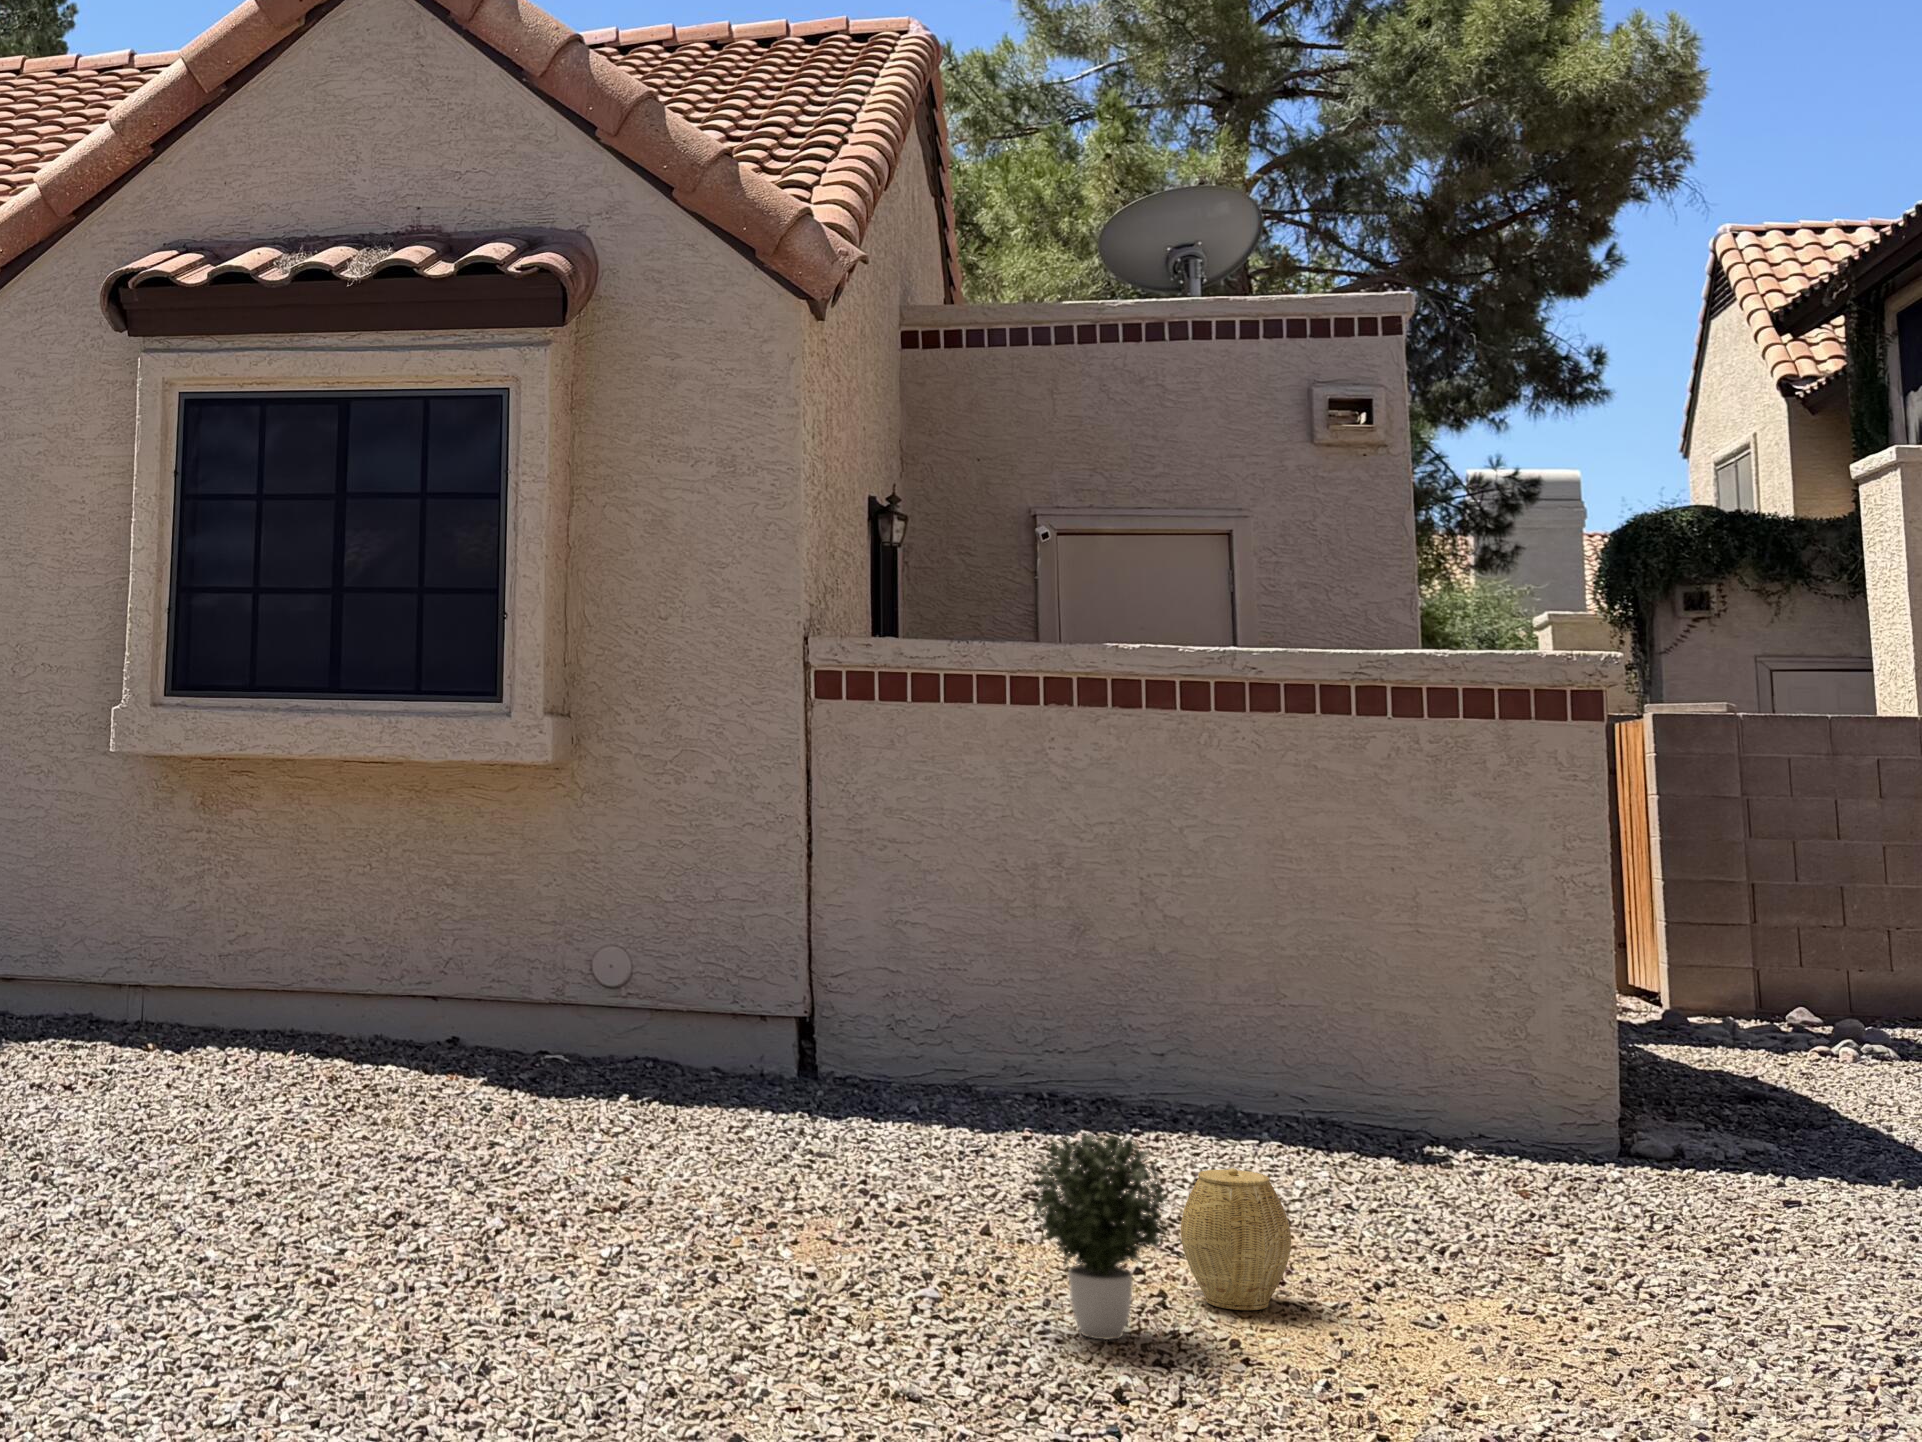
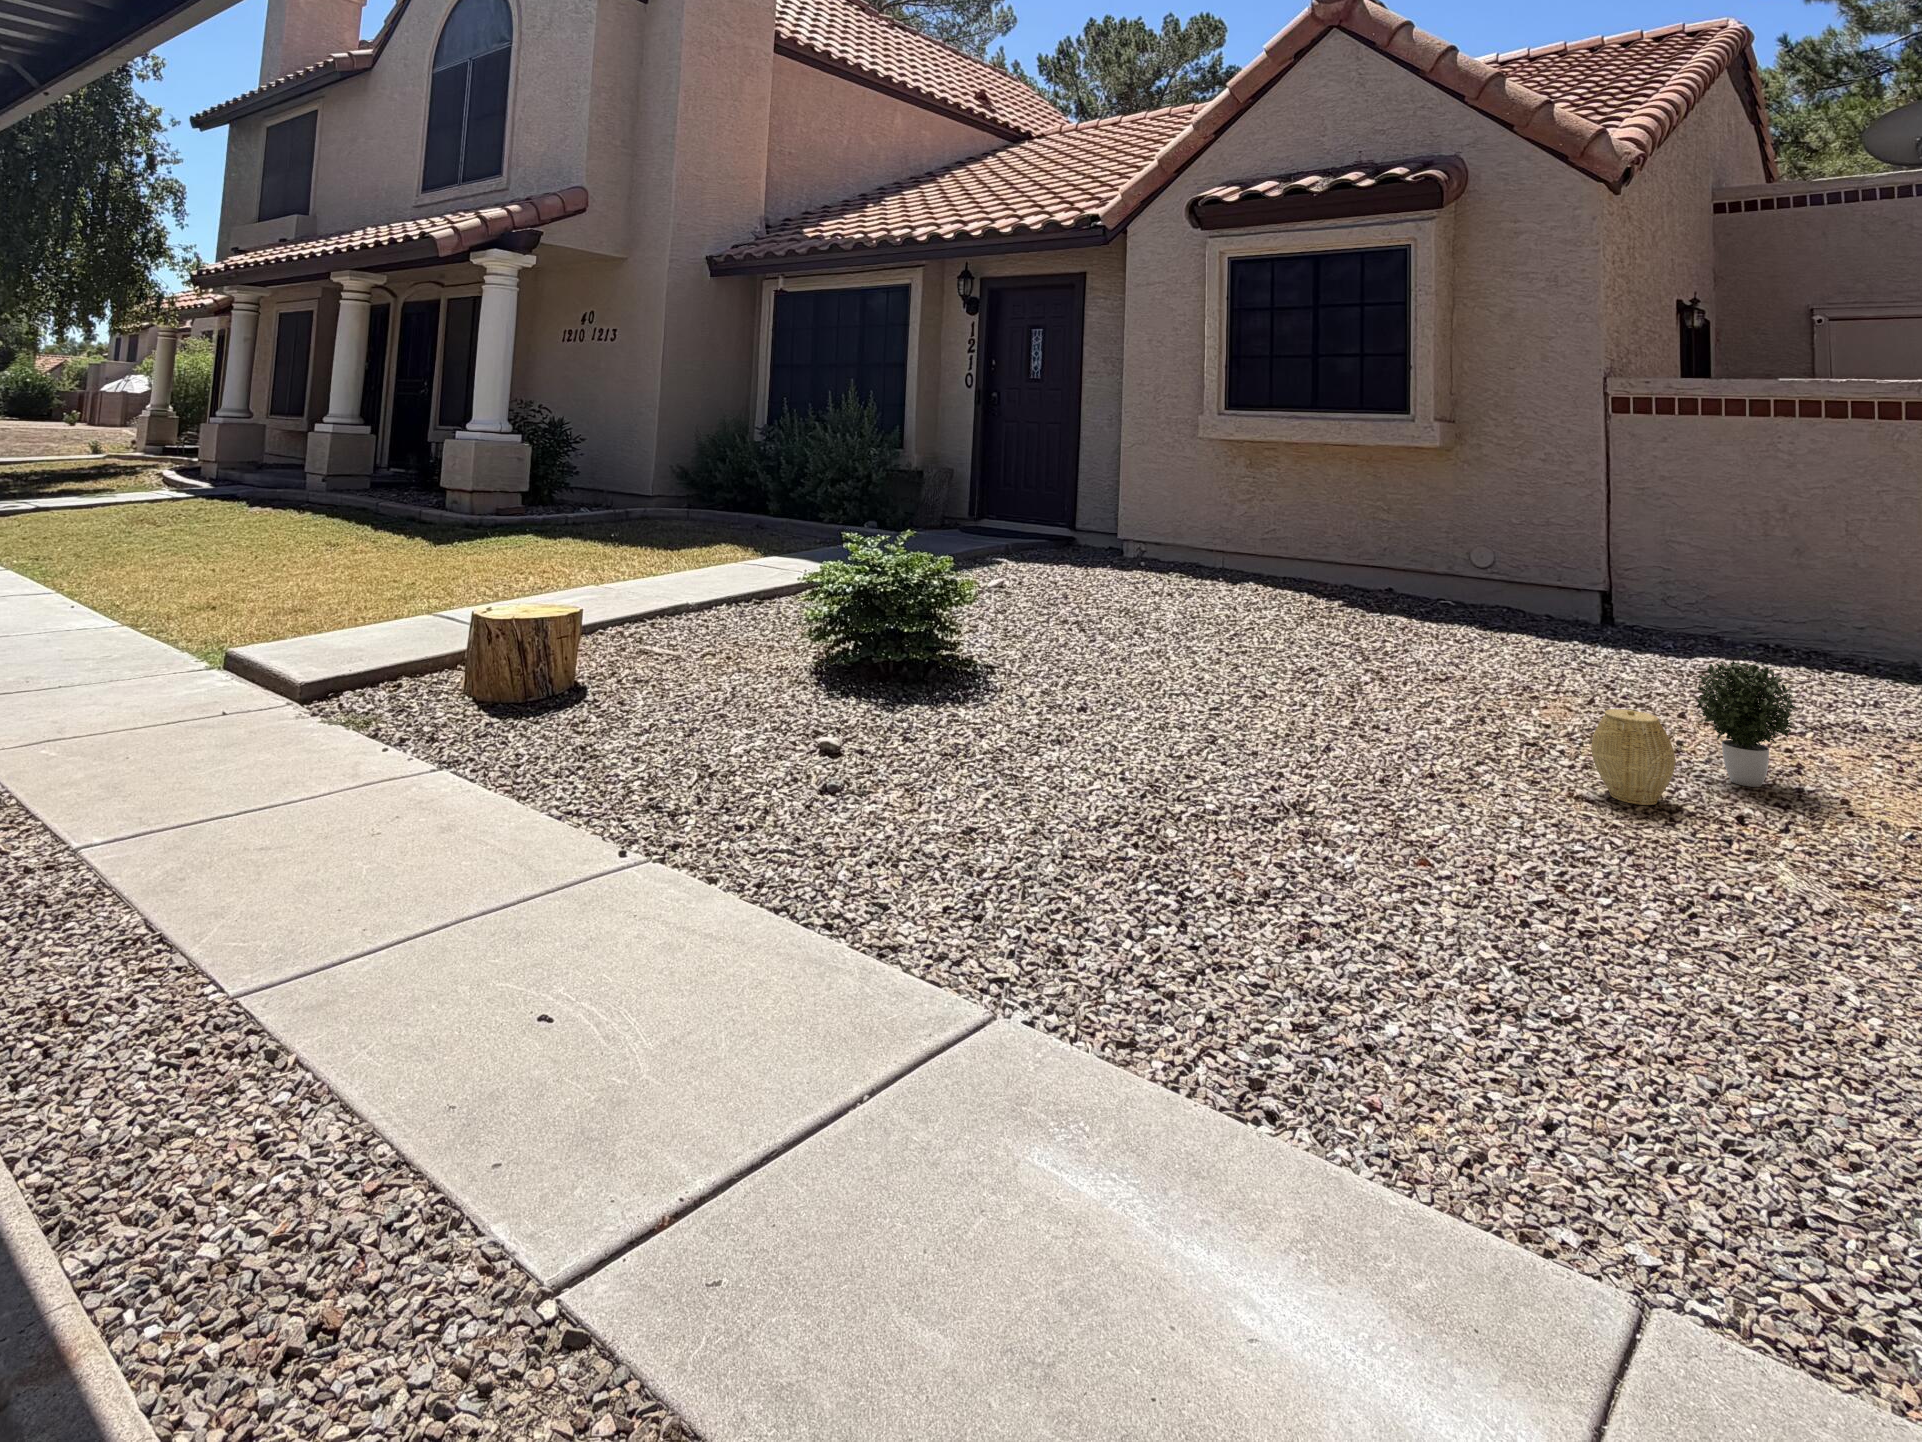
woven basket: present [1181,1168,1291,1310] -> present [1591,709,1675,805]

